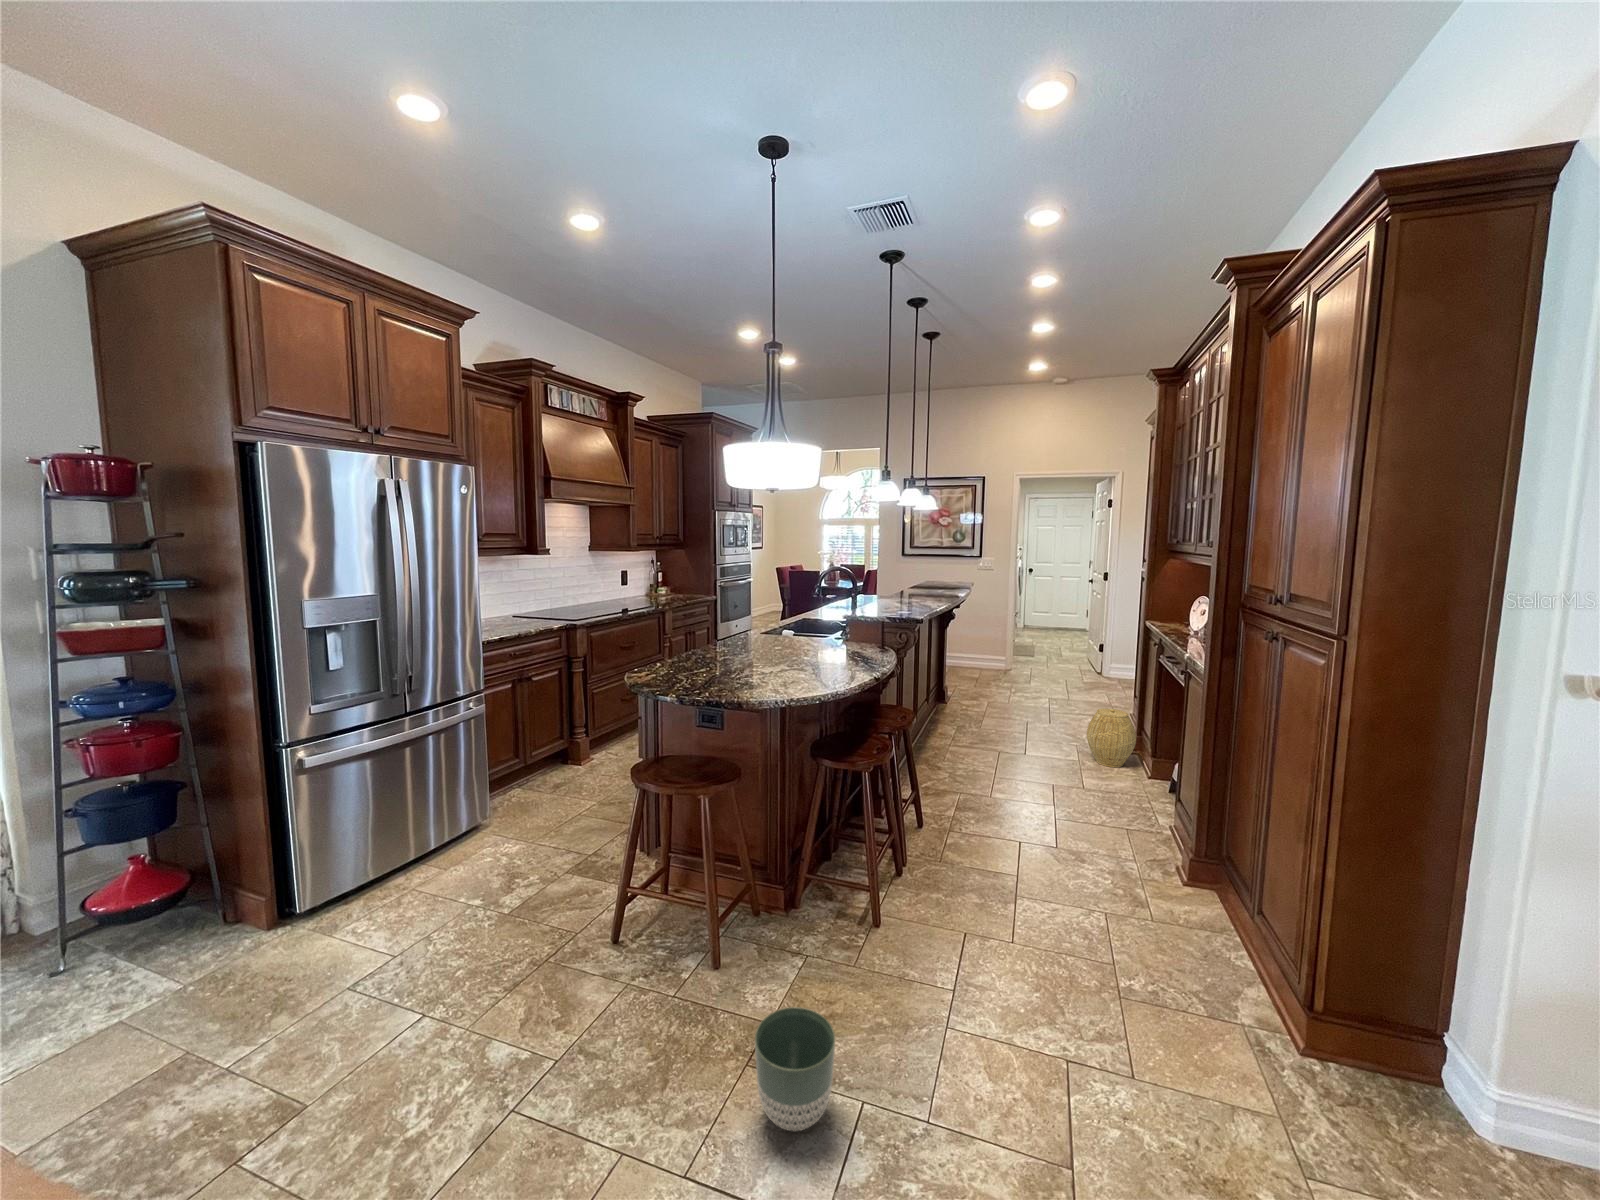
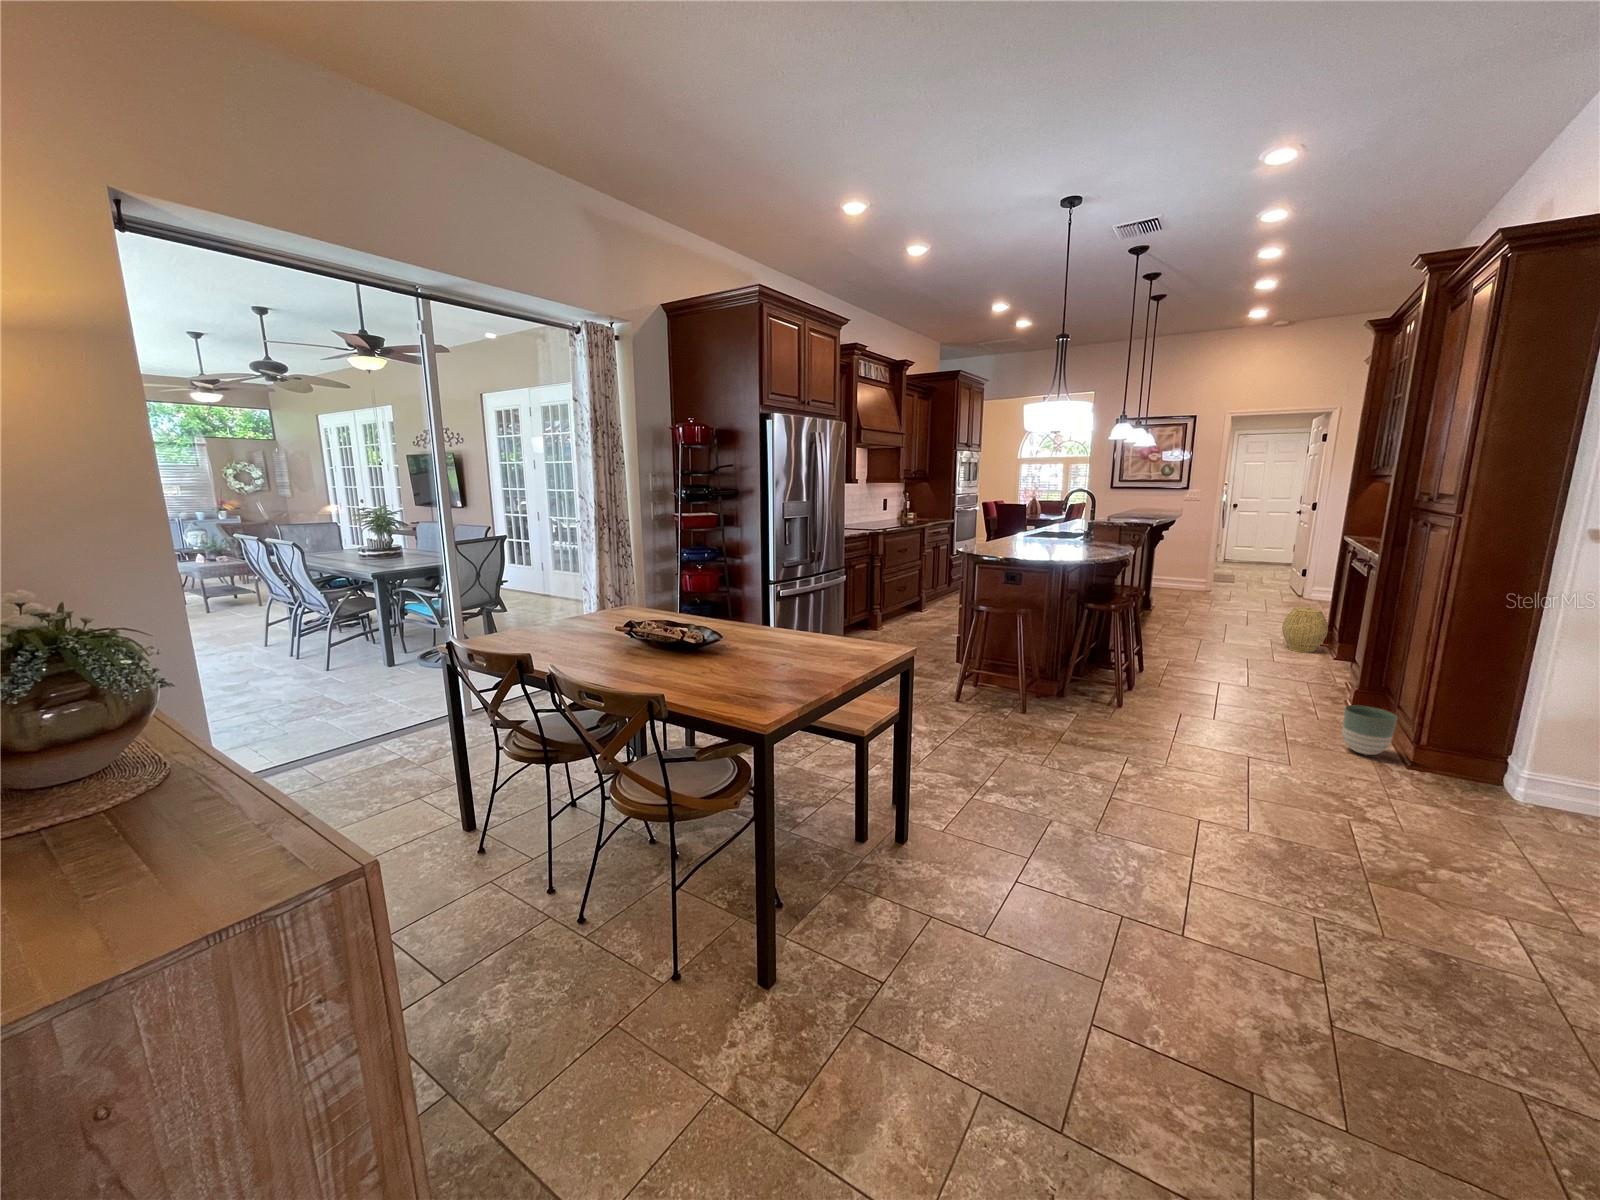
planter: present [755,1007,835,1131] -> present [1342,705,1397,755]

